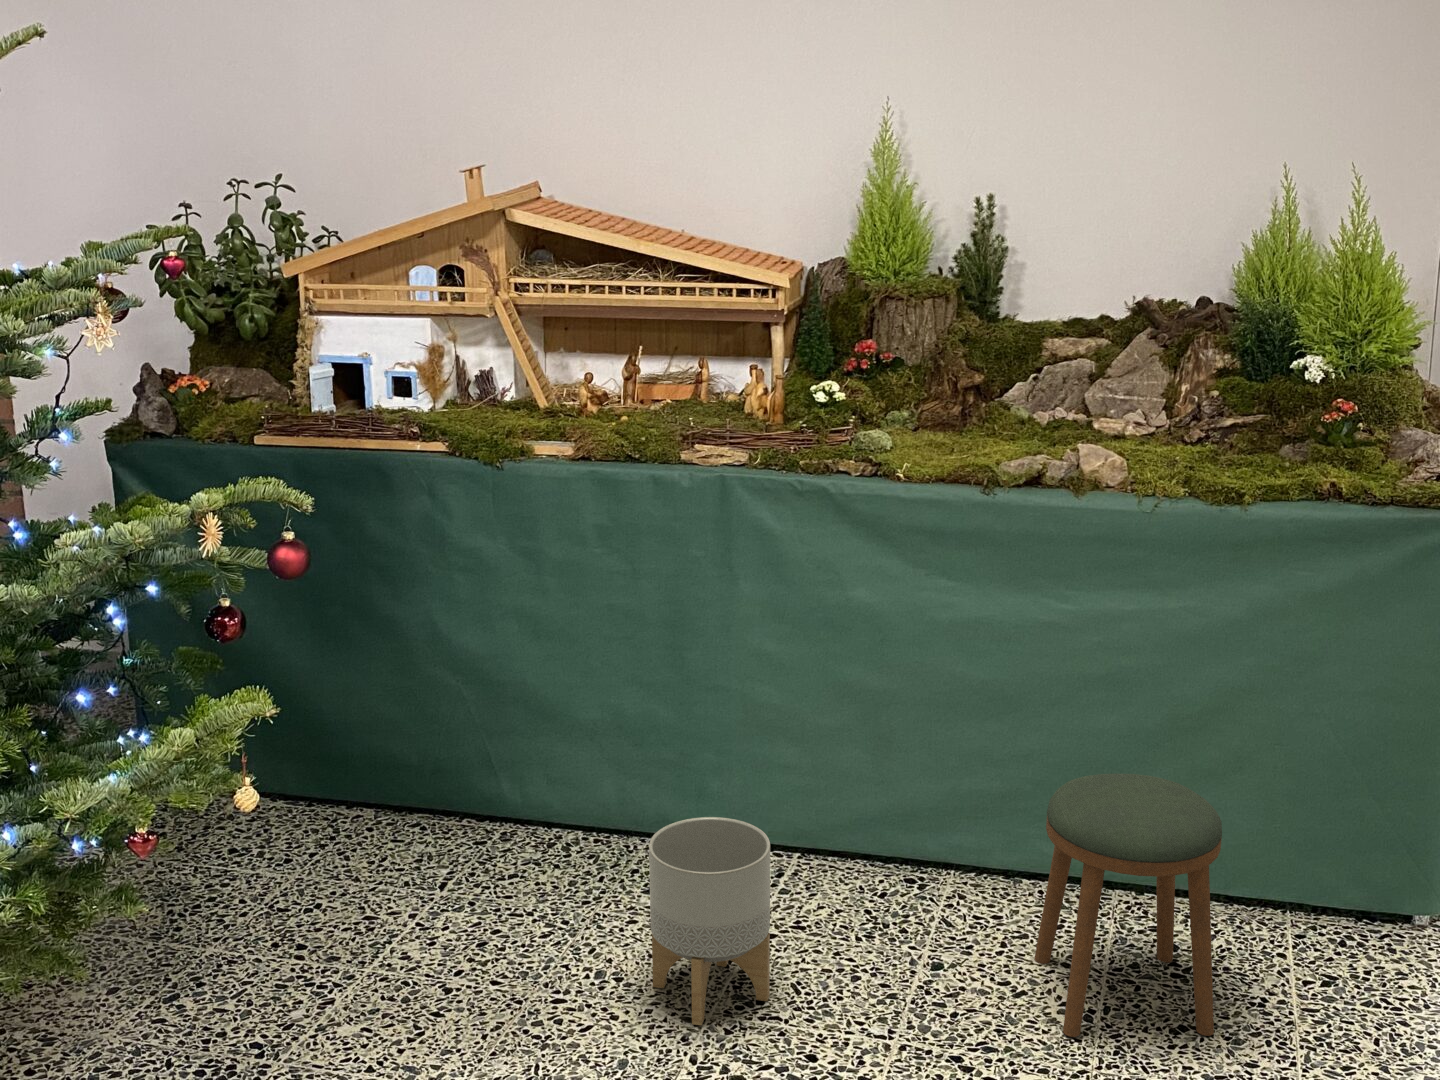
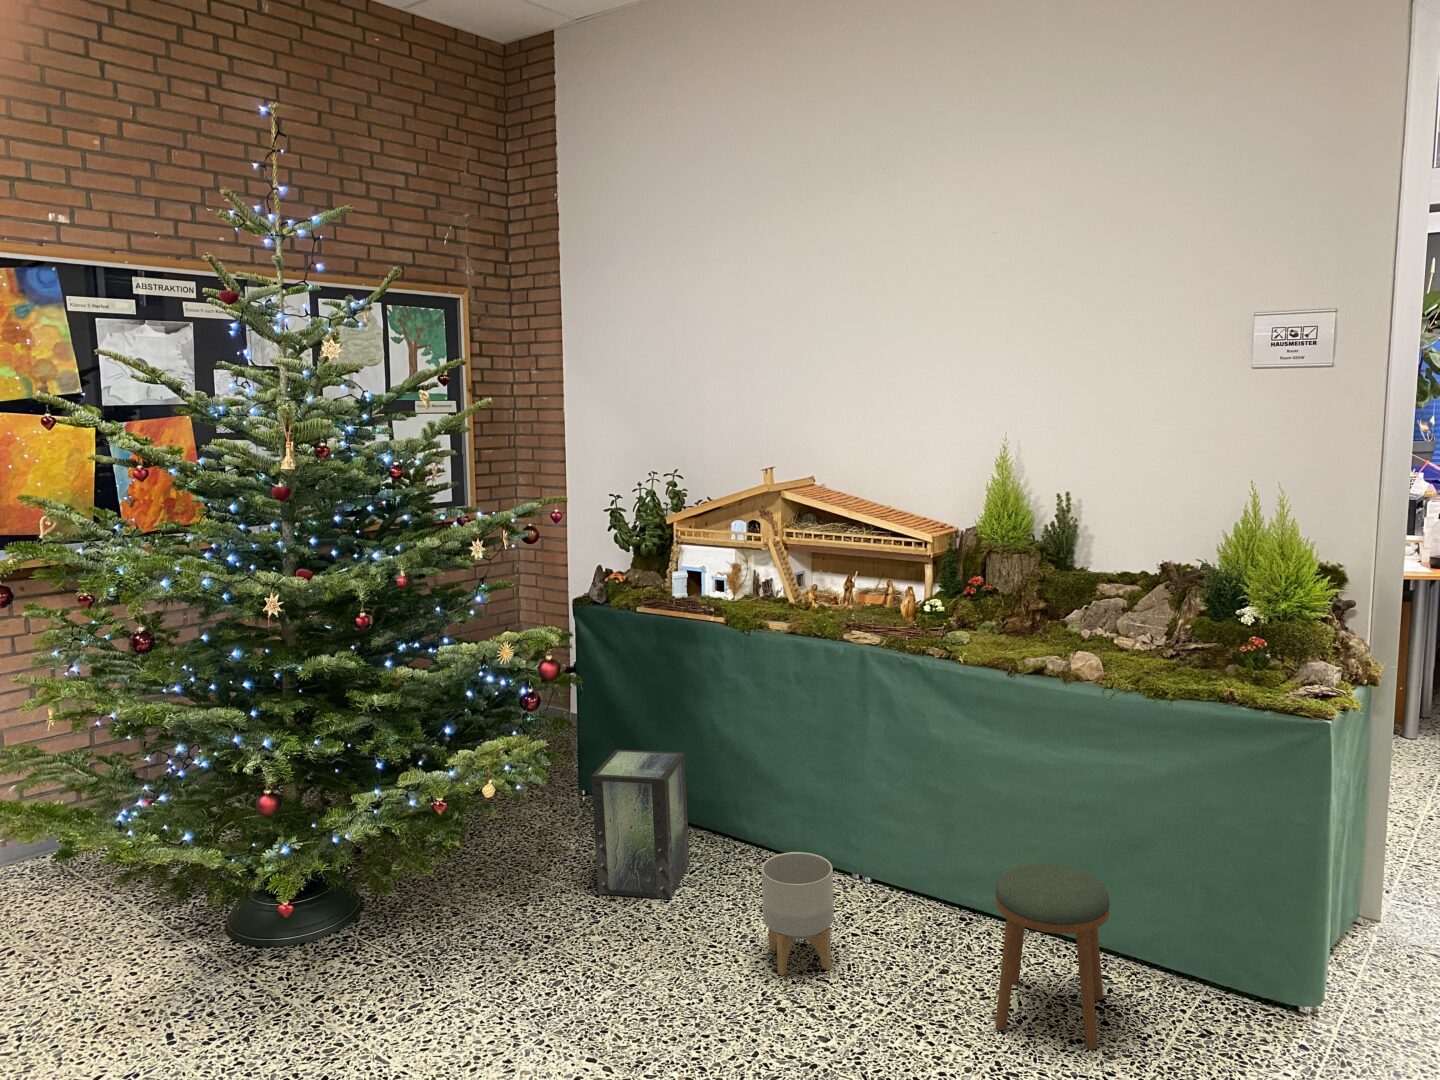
storage box: none [276,681,434,950] -> present [591,750,690,899]

